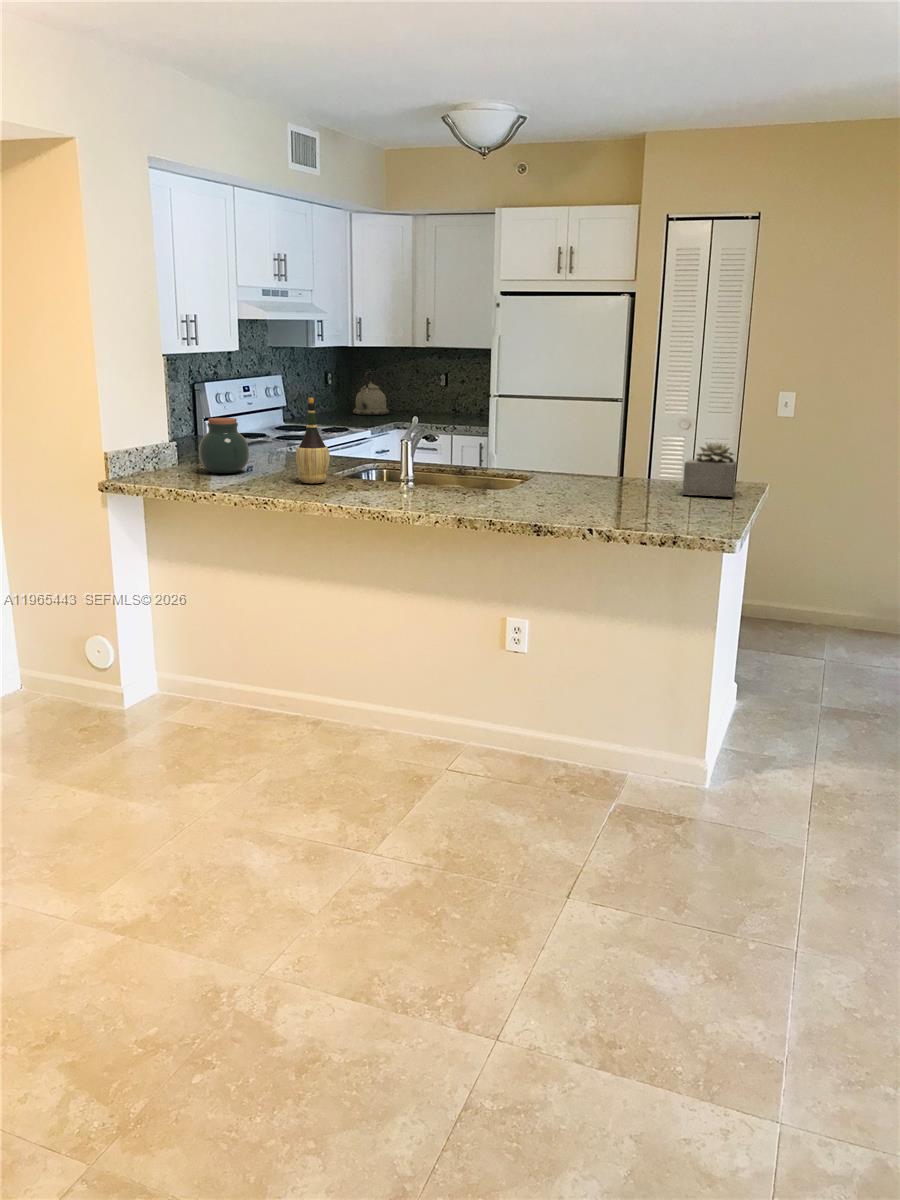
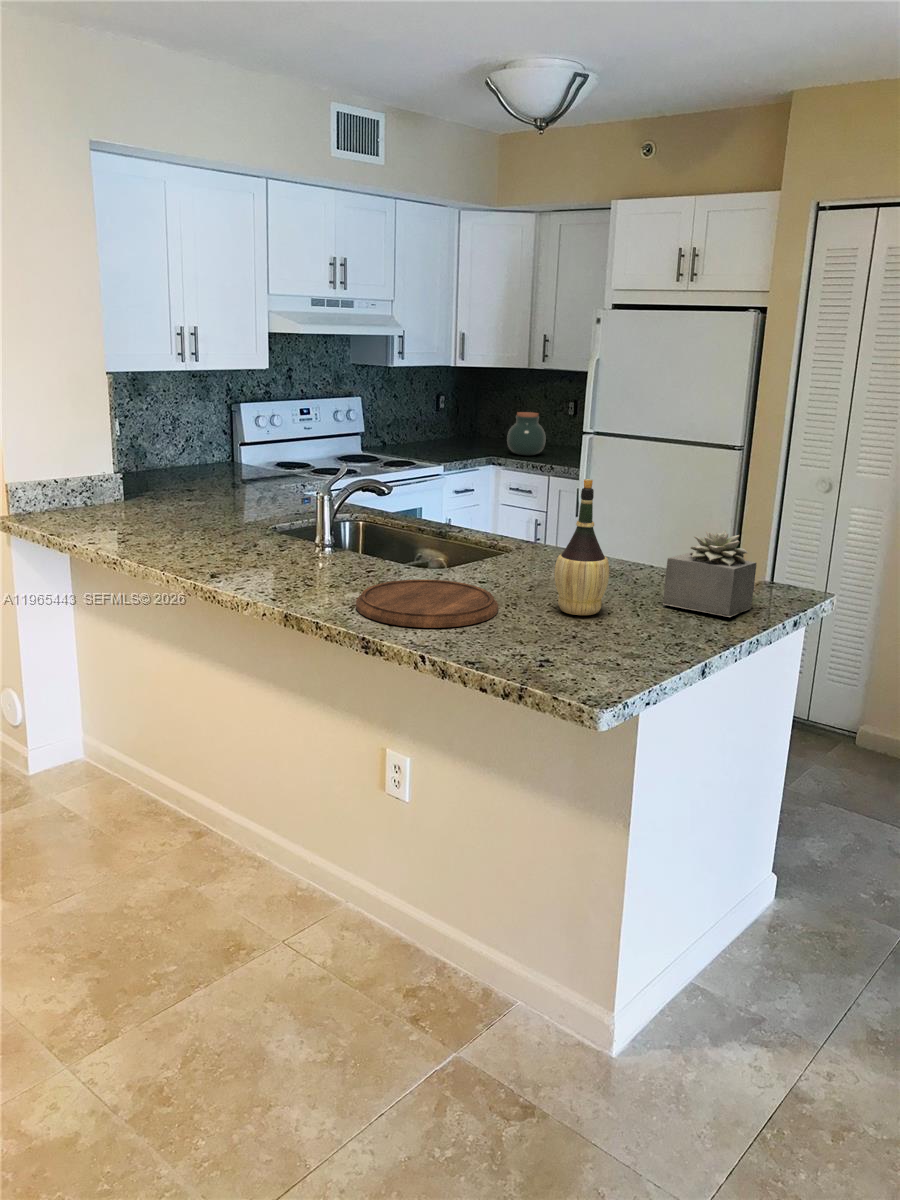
kettle: present [353,371,389,415] -> none [462,396,504,447]
wine bottle: present [296,398,330,483] -> present [555,479,609,615]
jar: present [199,418,249,474] -> present [507,412,545,456]
cutting board: none [494,491,595,517] -> present [356,579,498,628]

